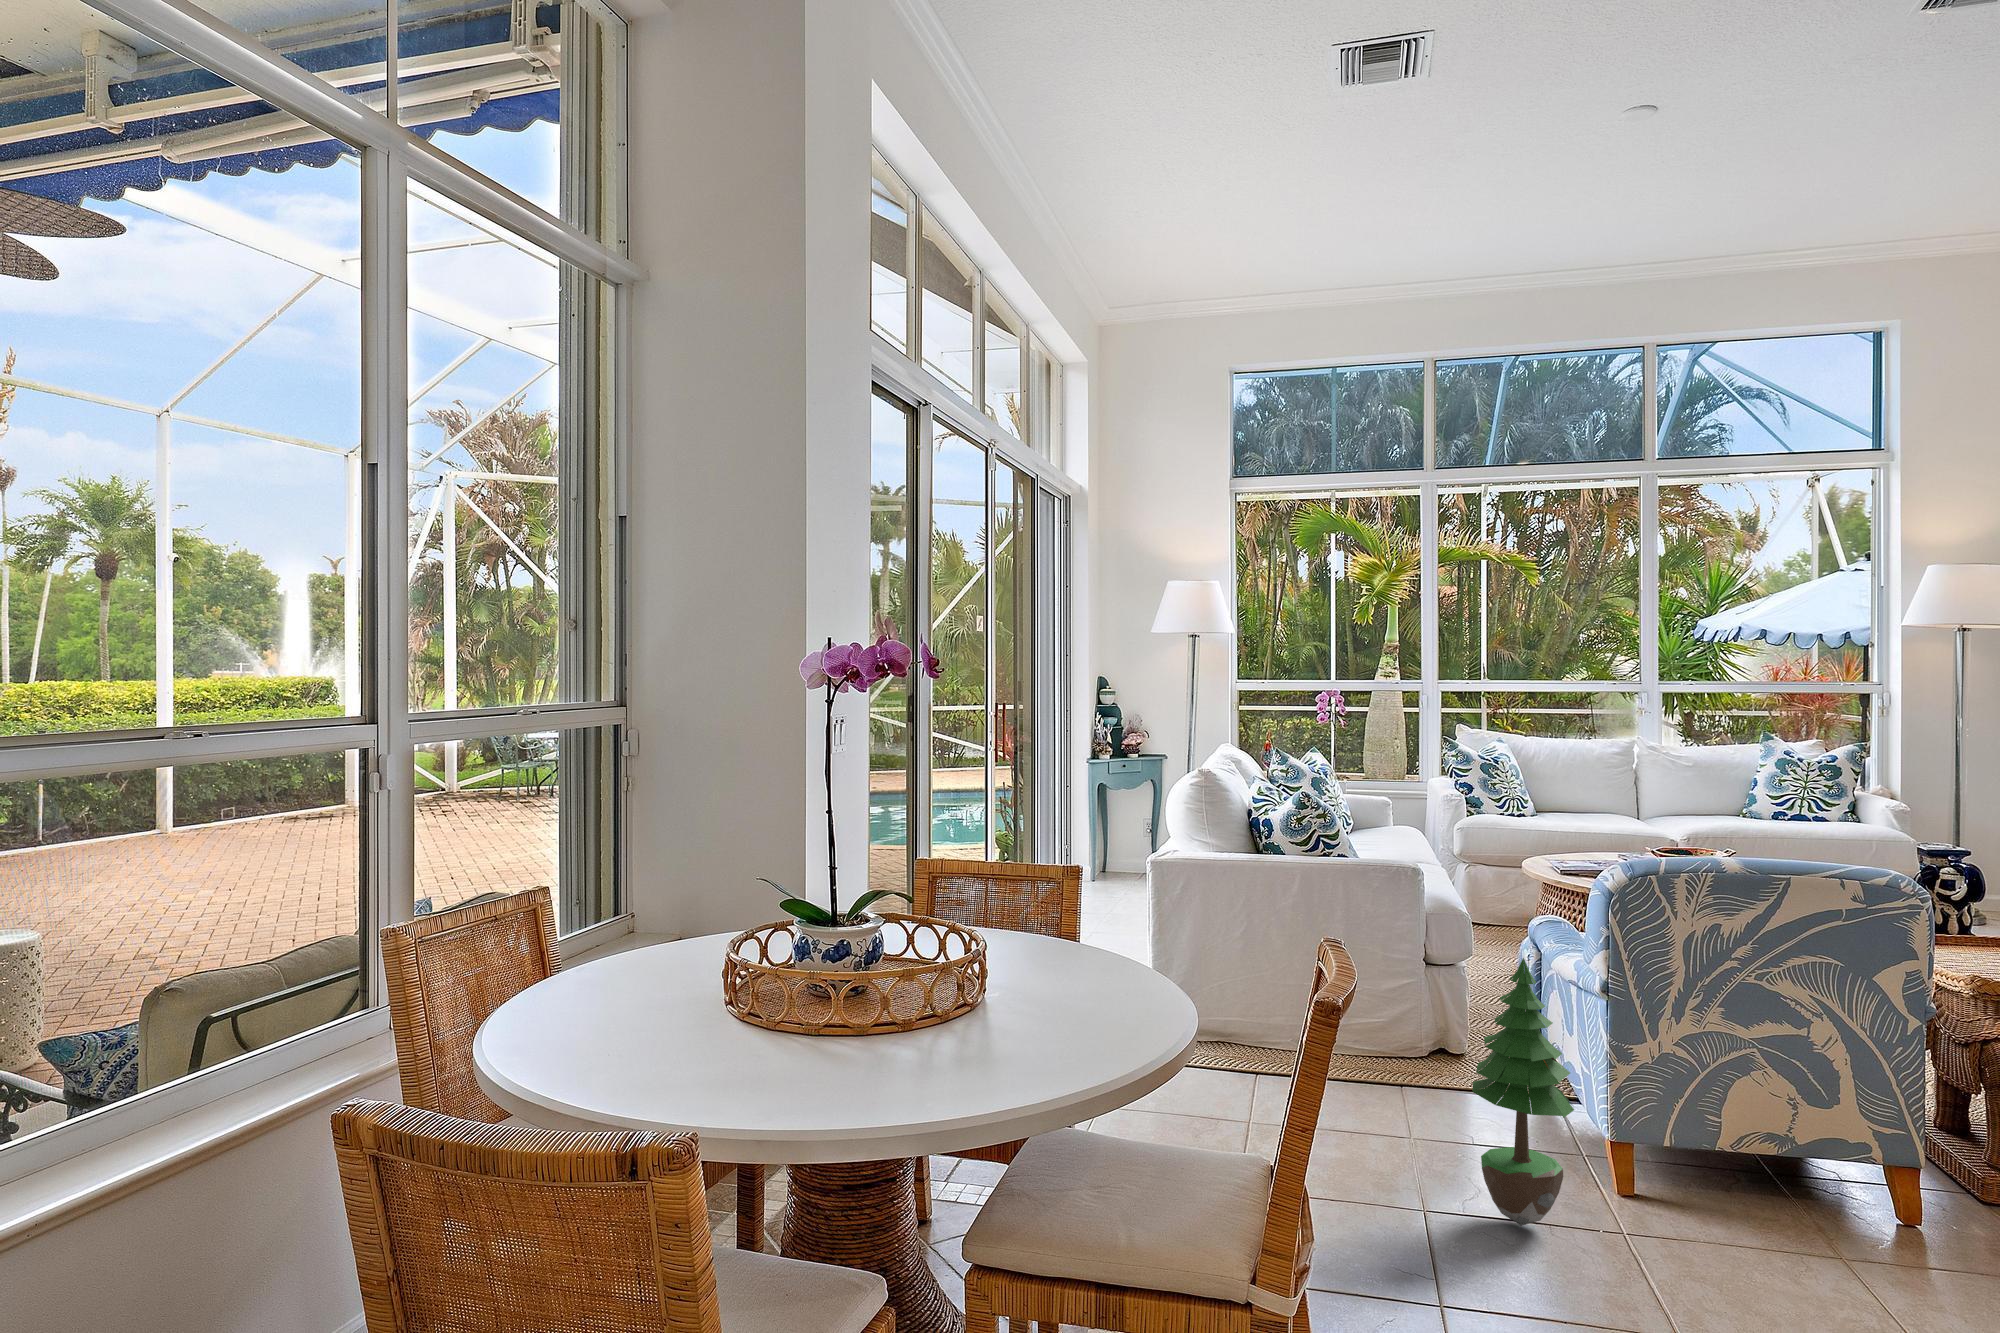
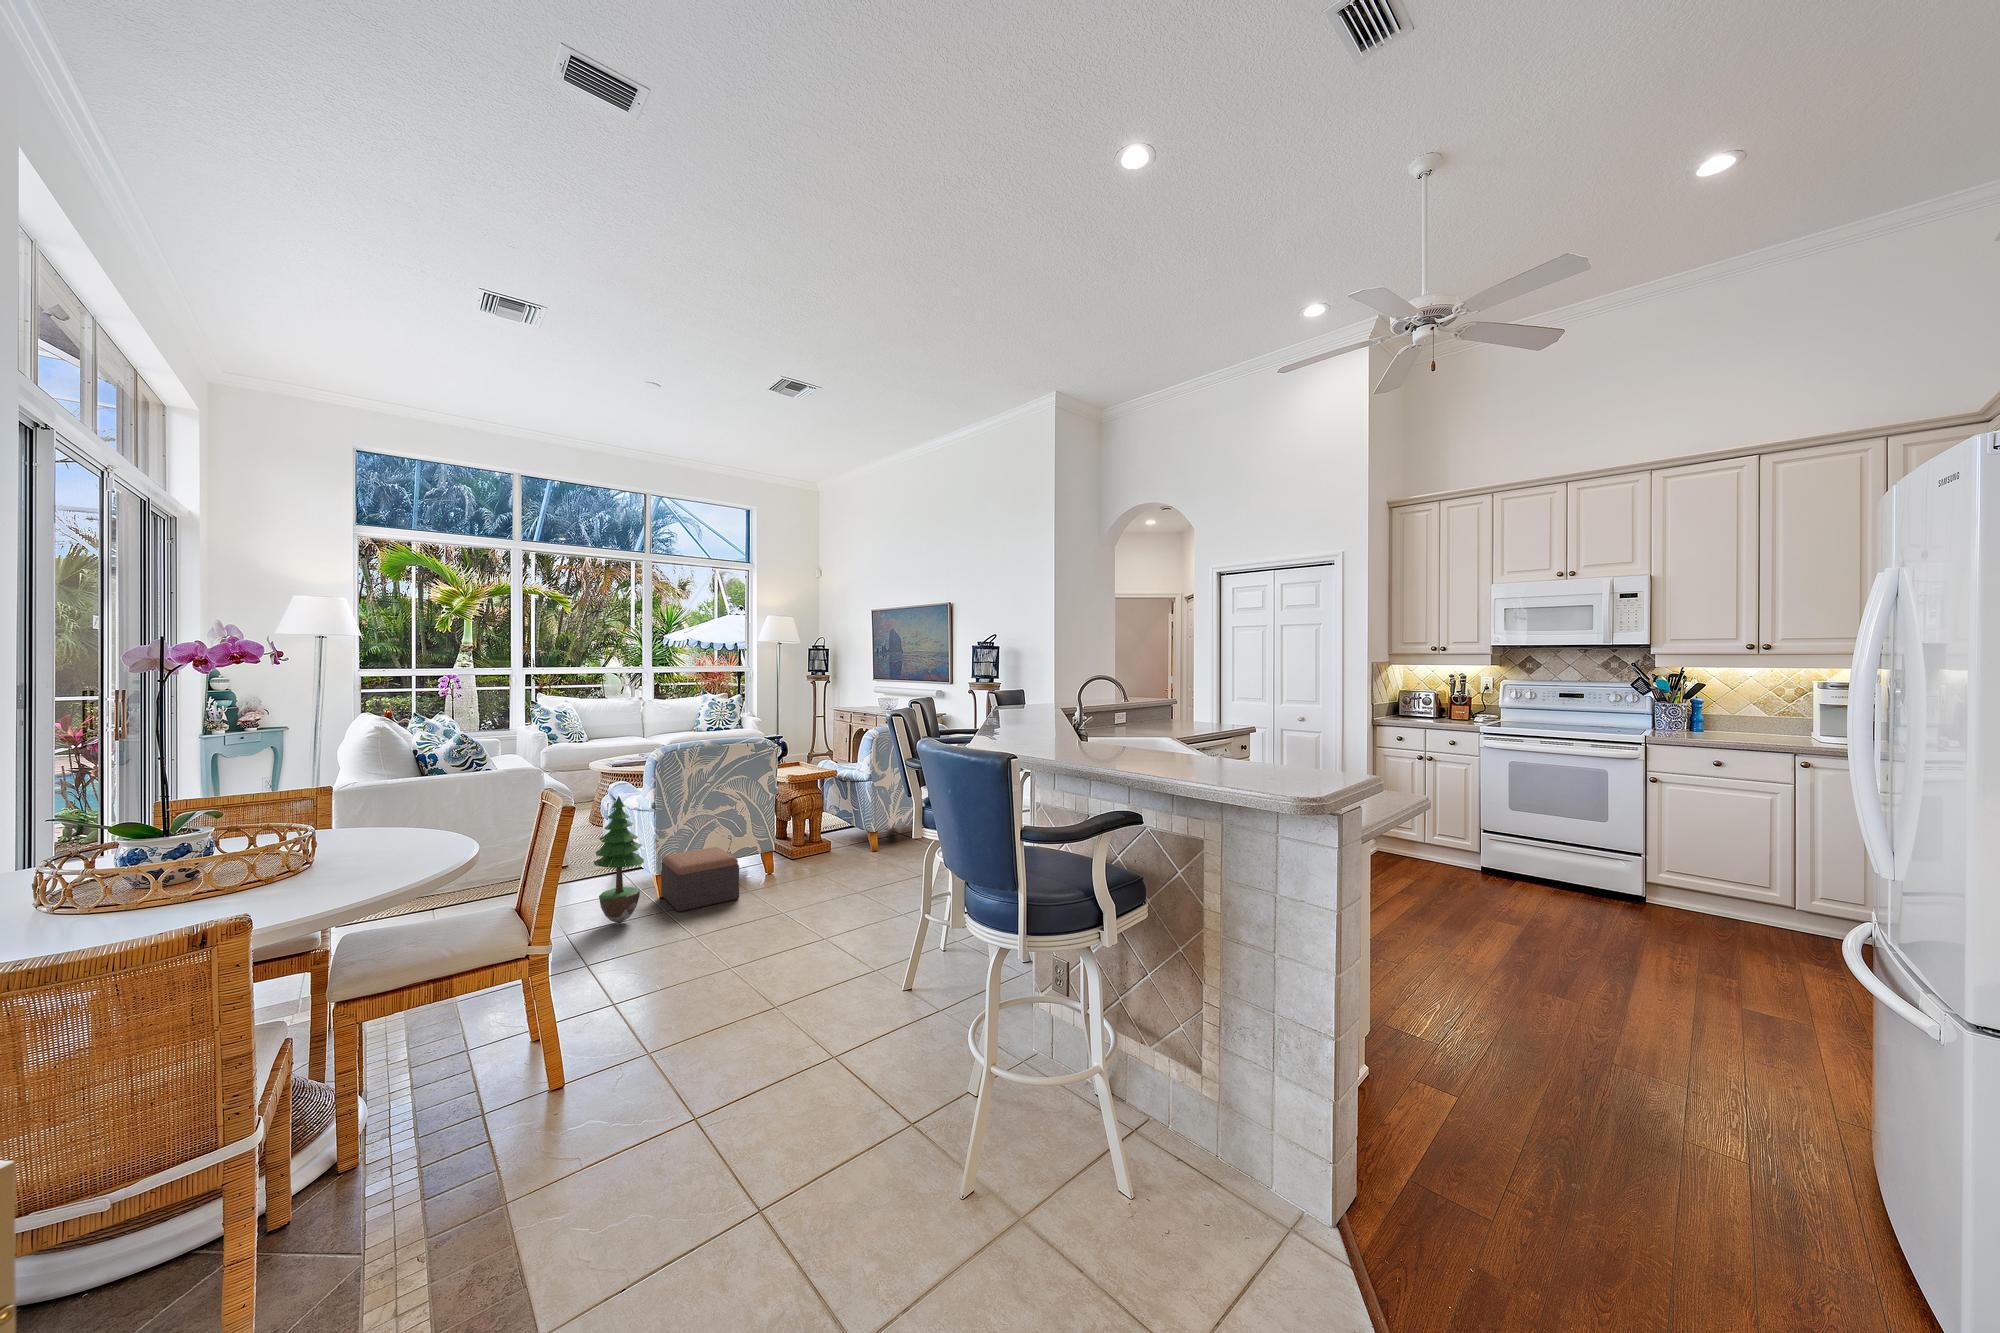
footstool: none [1619,1101,1806,1261] -> present [661,847,739,911]

